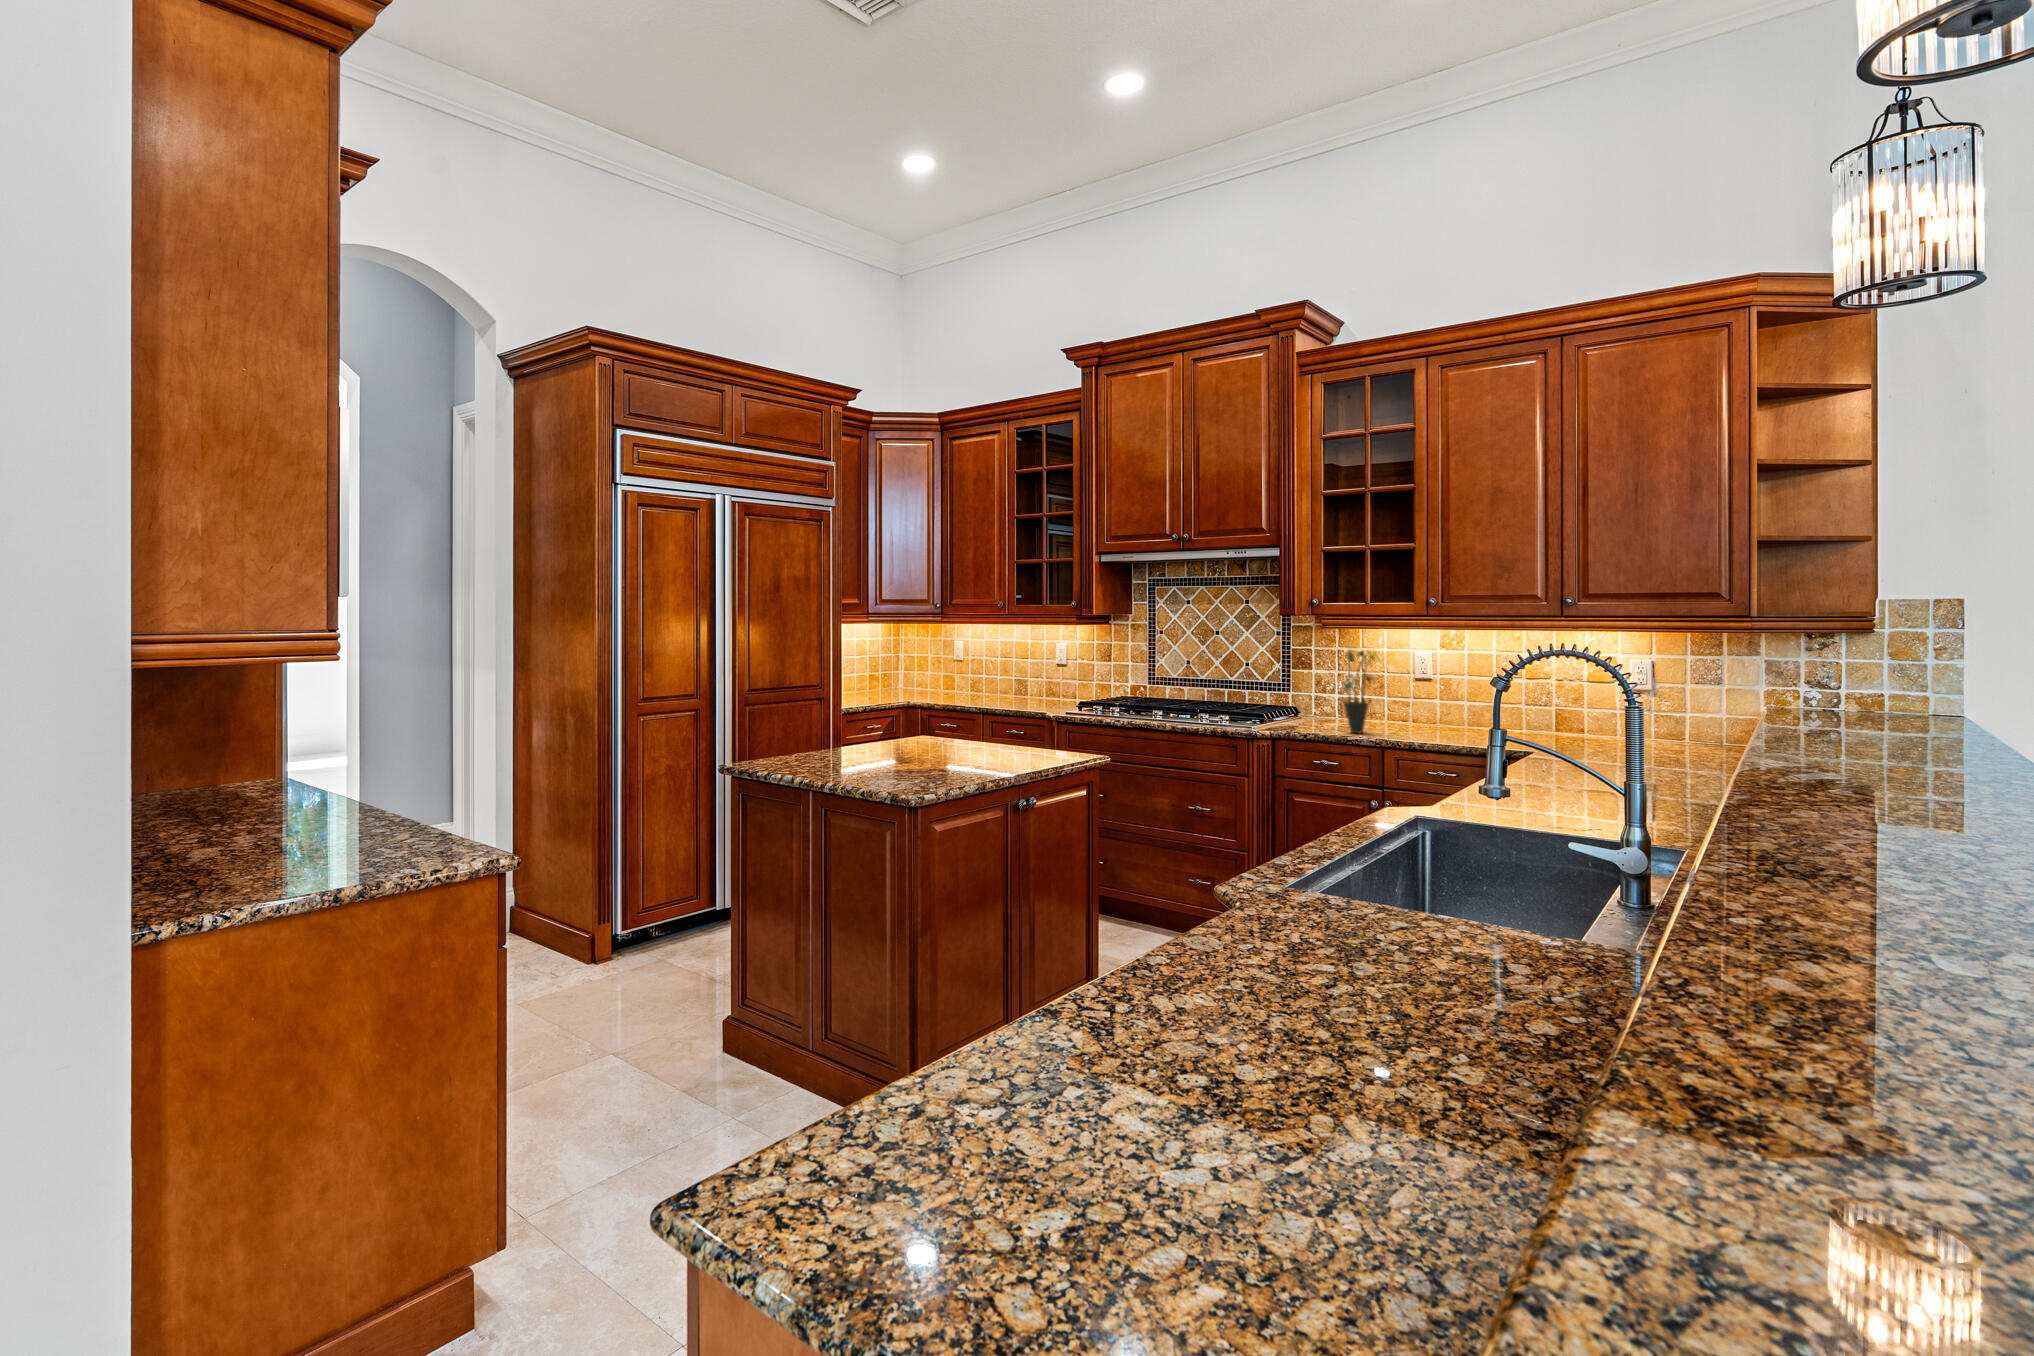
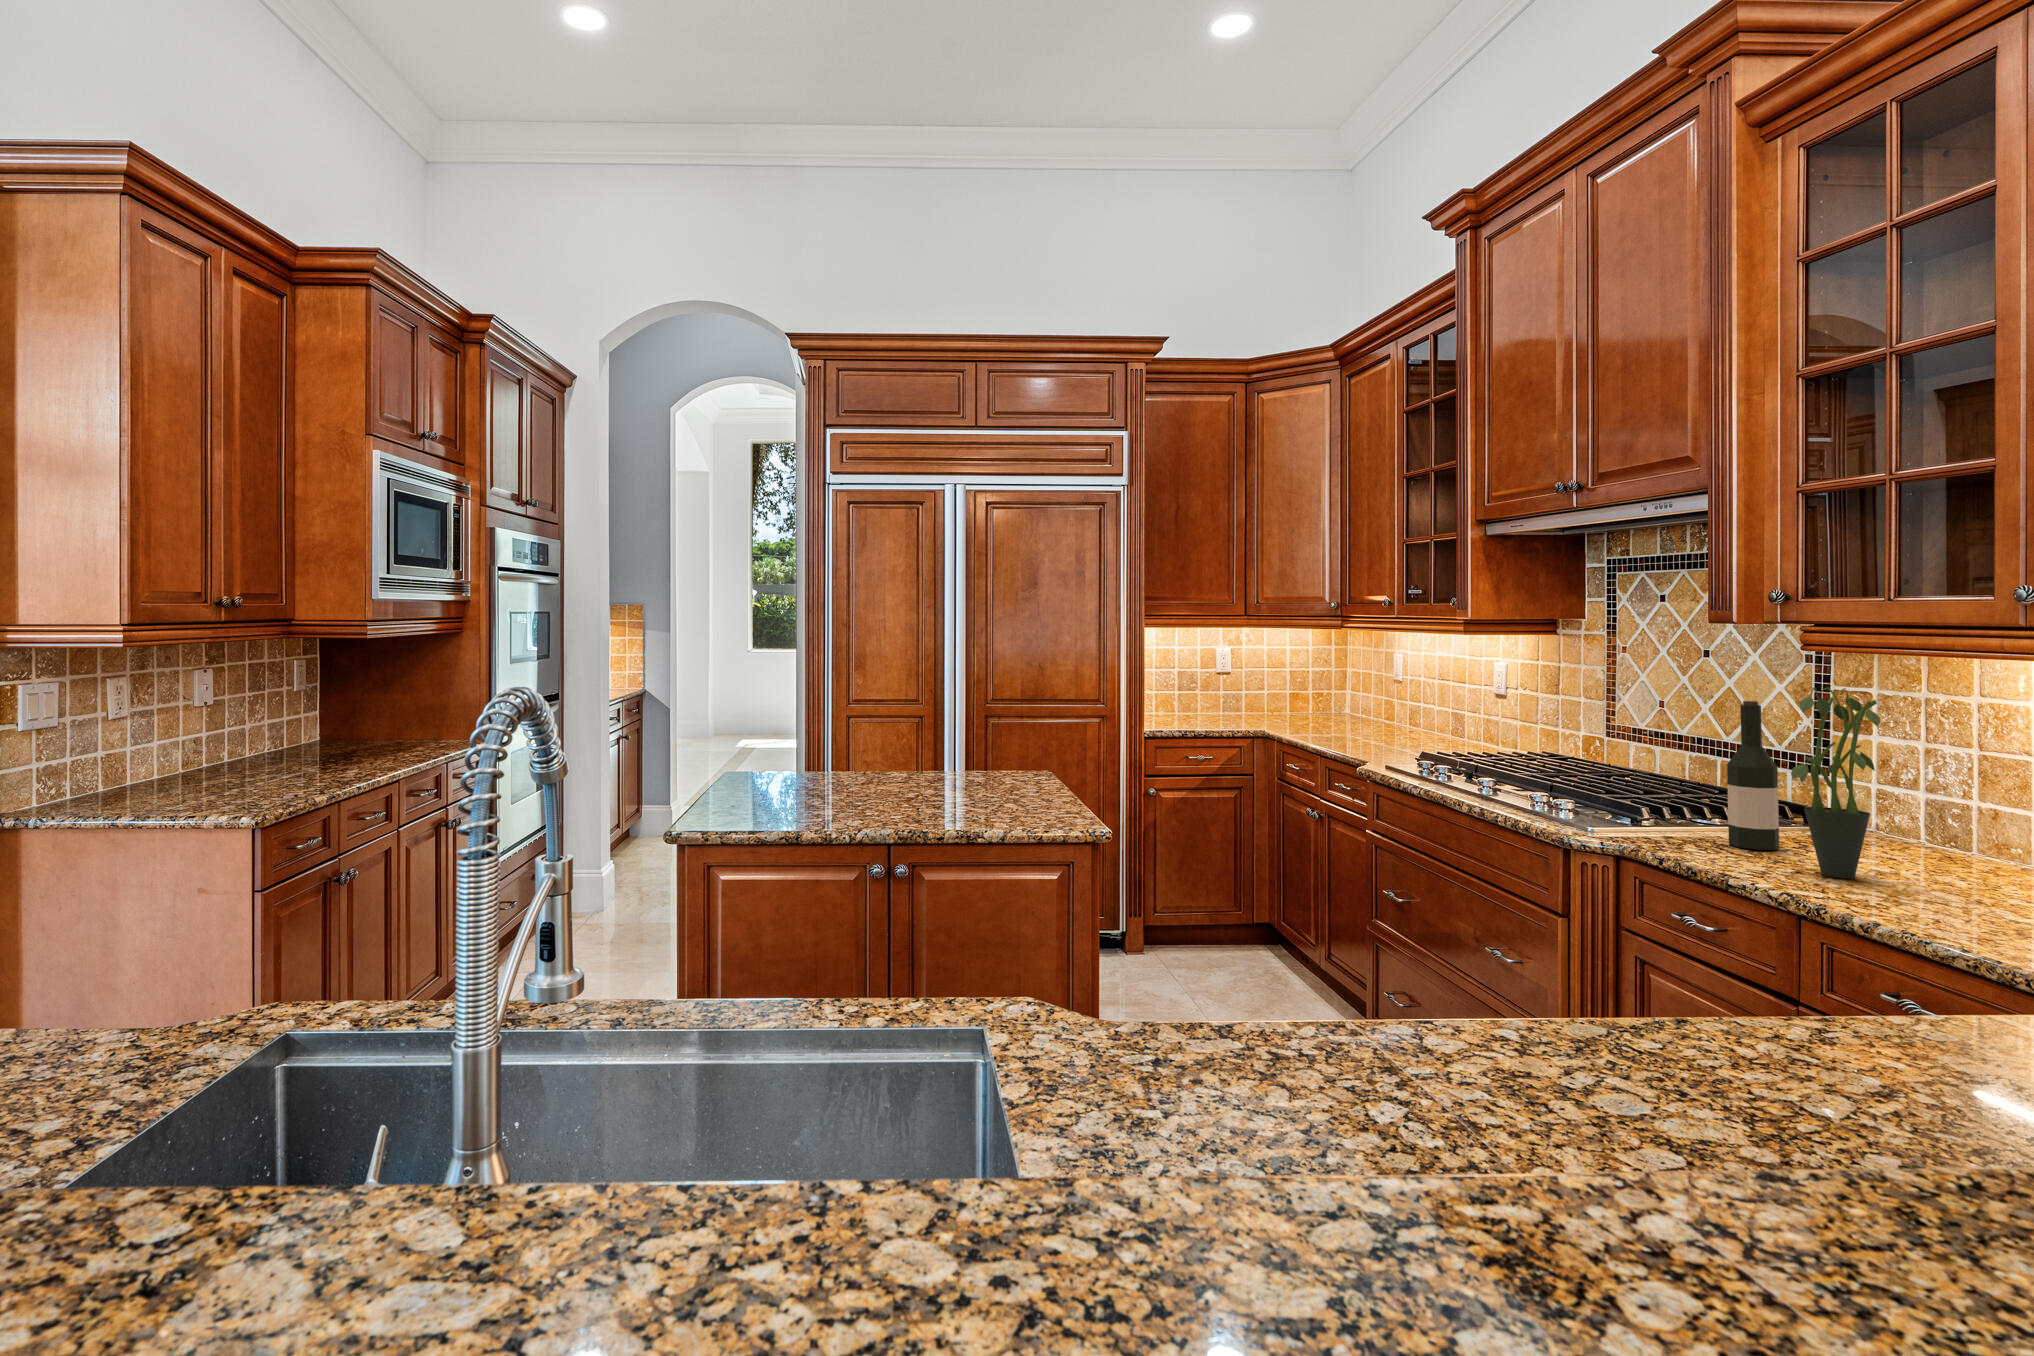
wine bottle: none [1293,655,1314,727] -> present [1727,701,1779,850]

